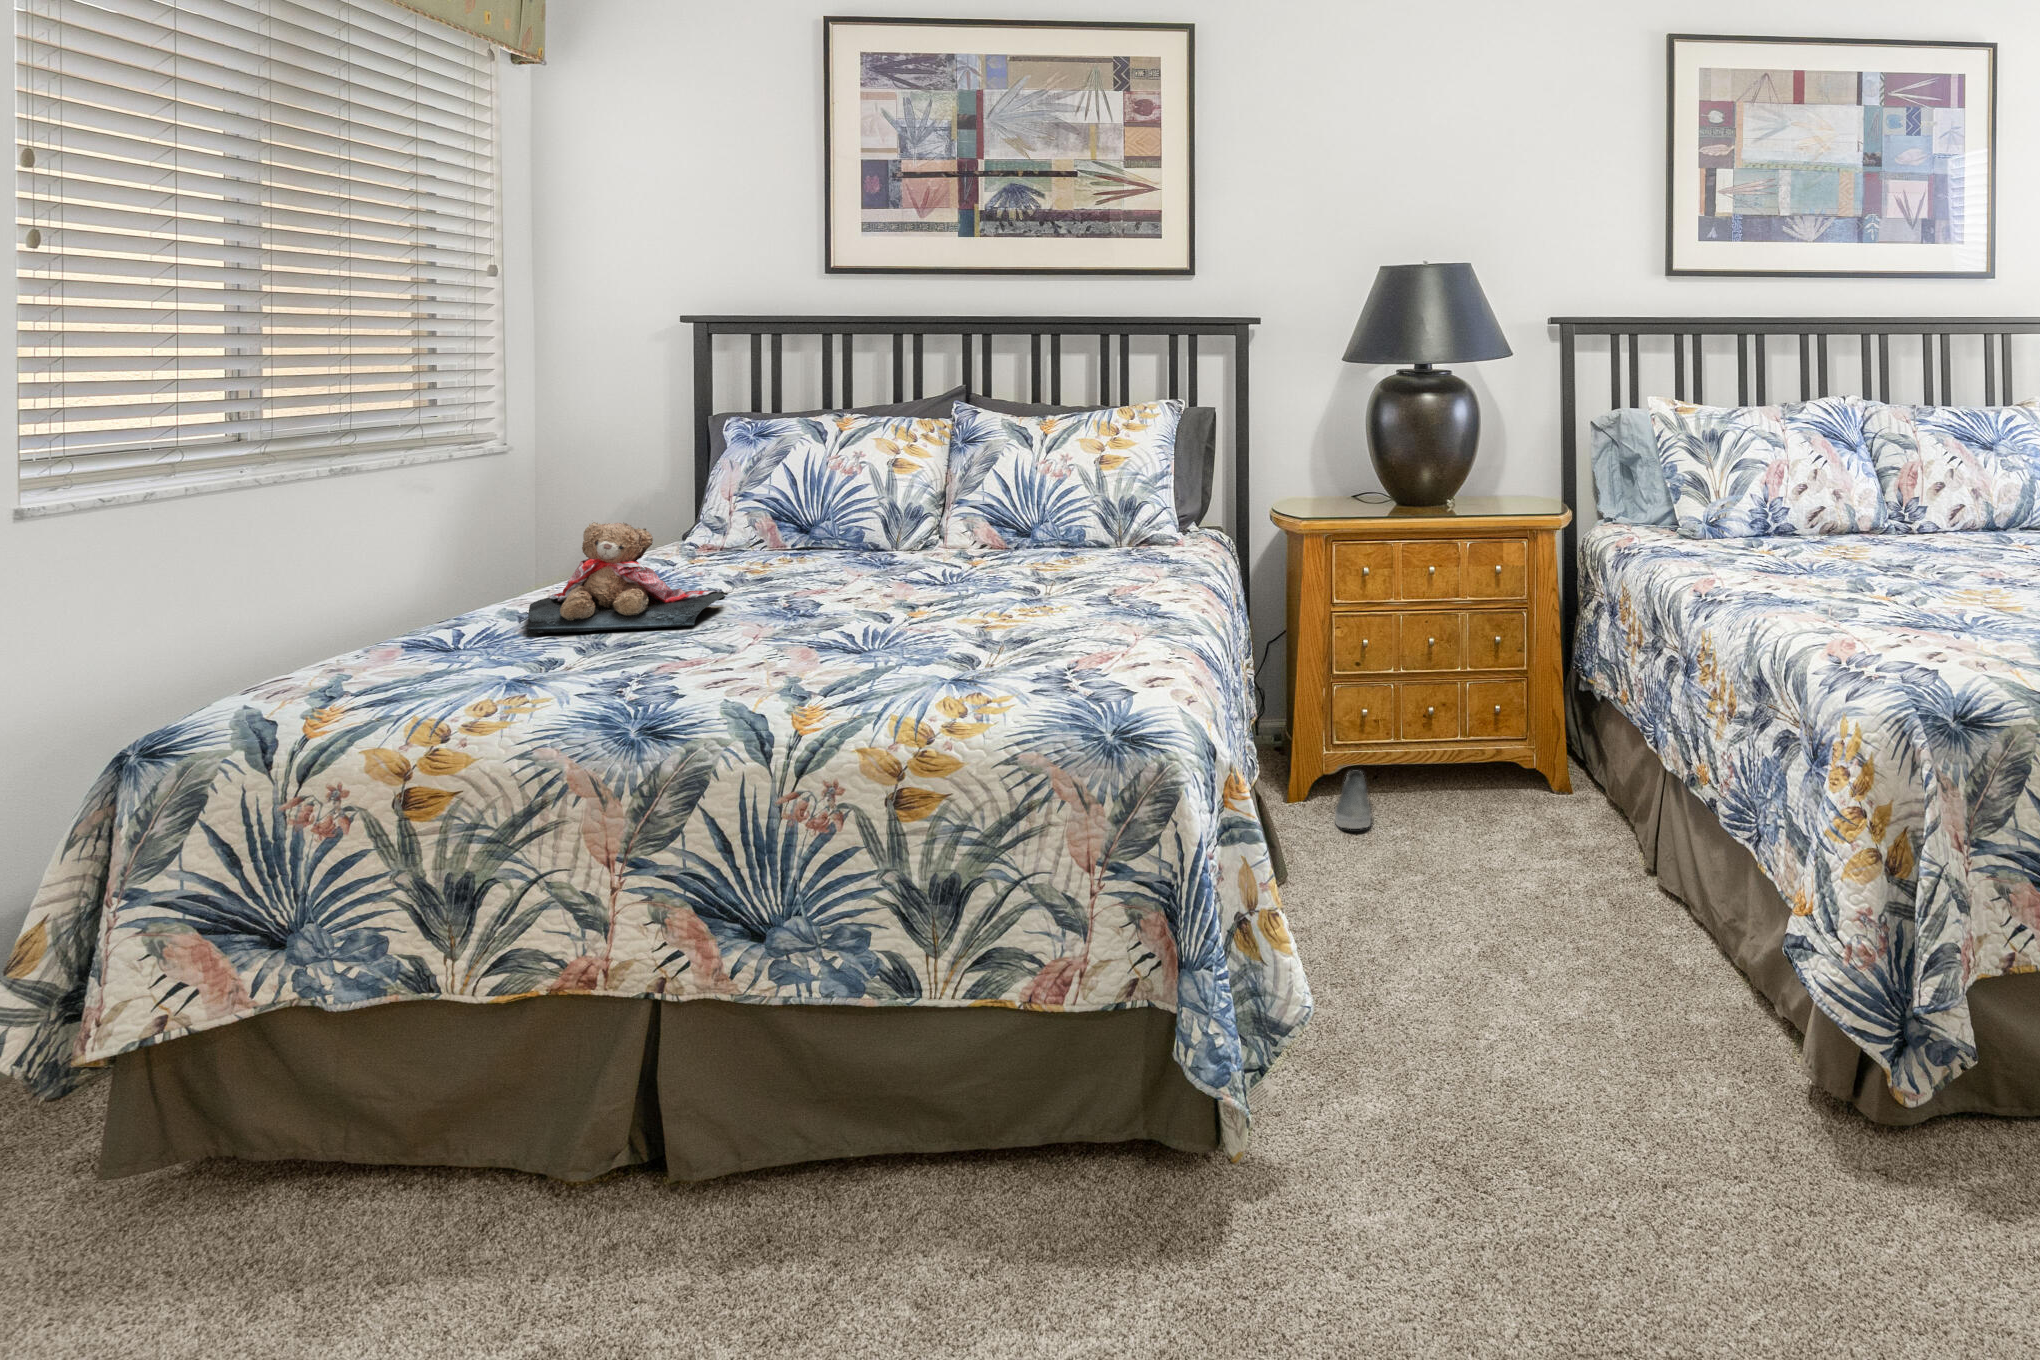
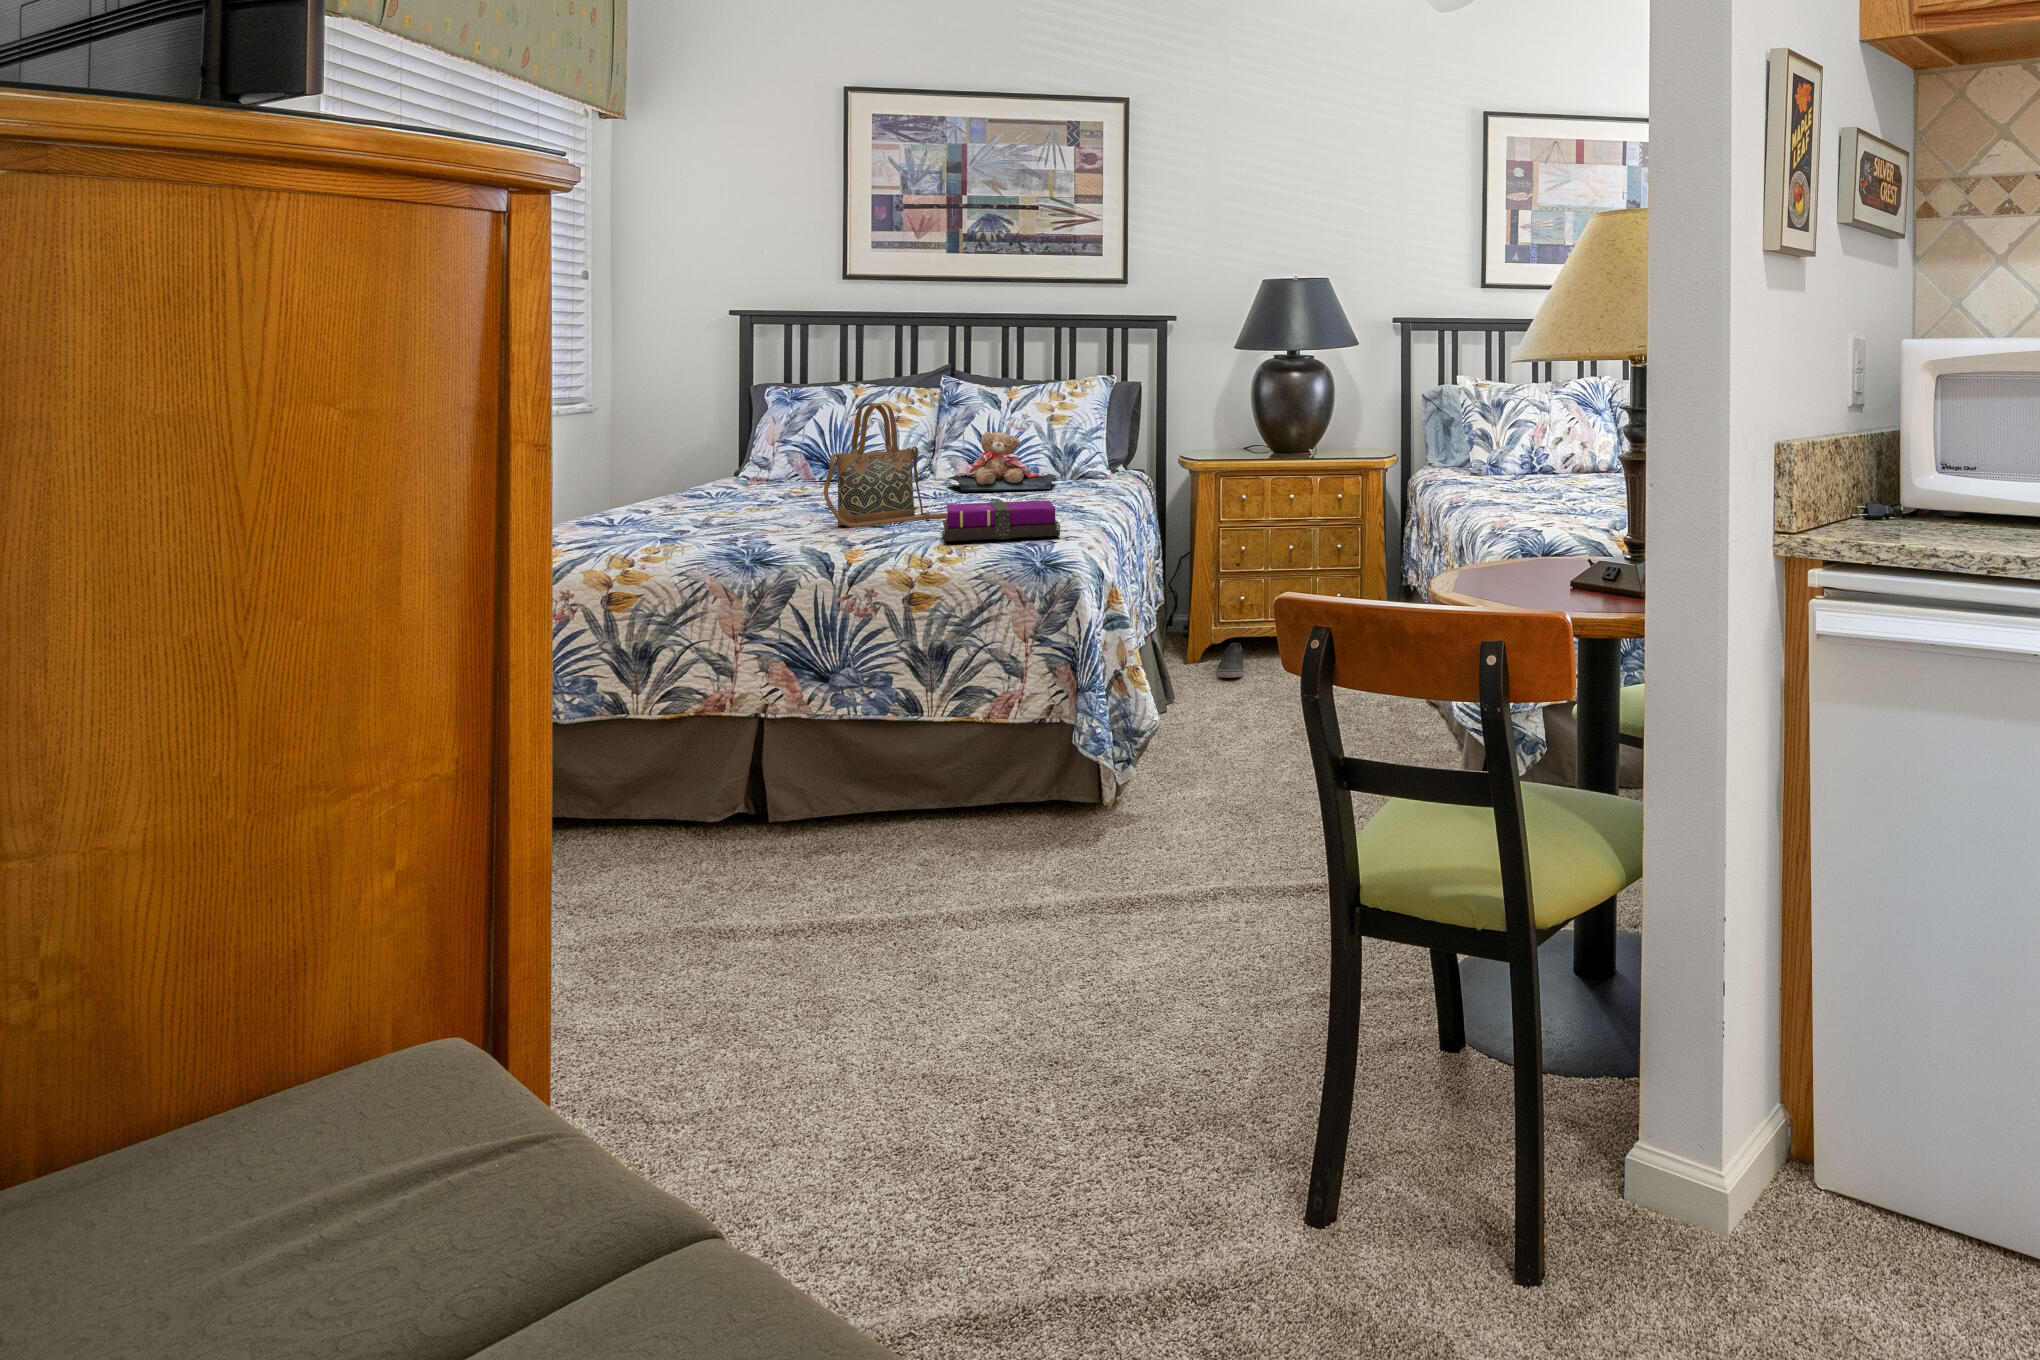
handbag: none [770,452,971,651] -> present [824,403,948,527]
teddy bear: present [528,522,728,633] -> present [948,432,1056,492]
notebook: none [952,606,1139,688] -> present [943,500,1060,541]

